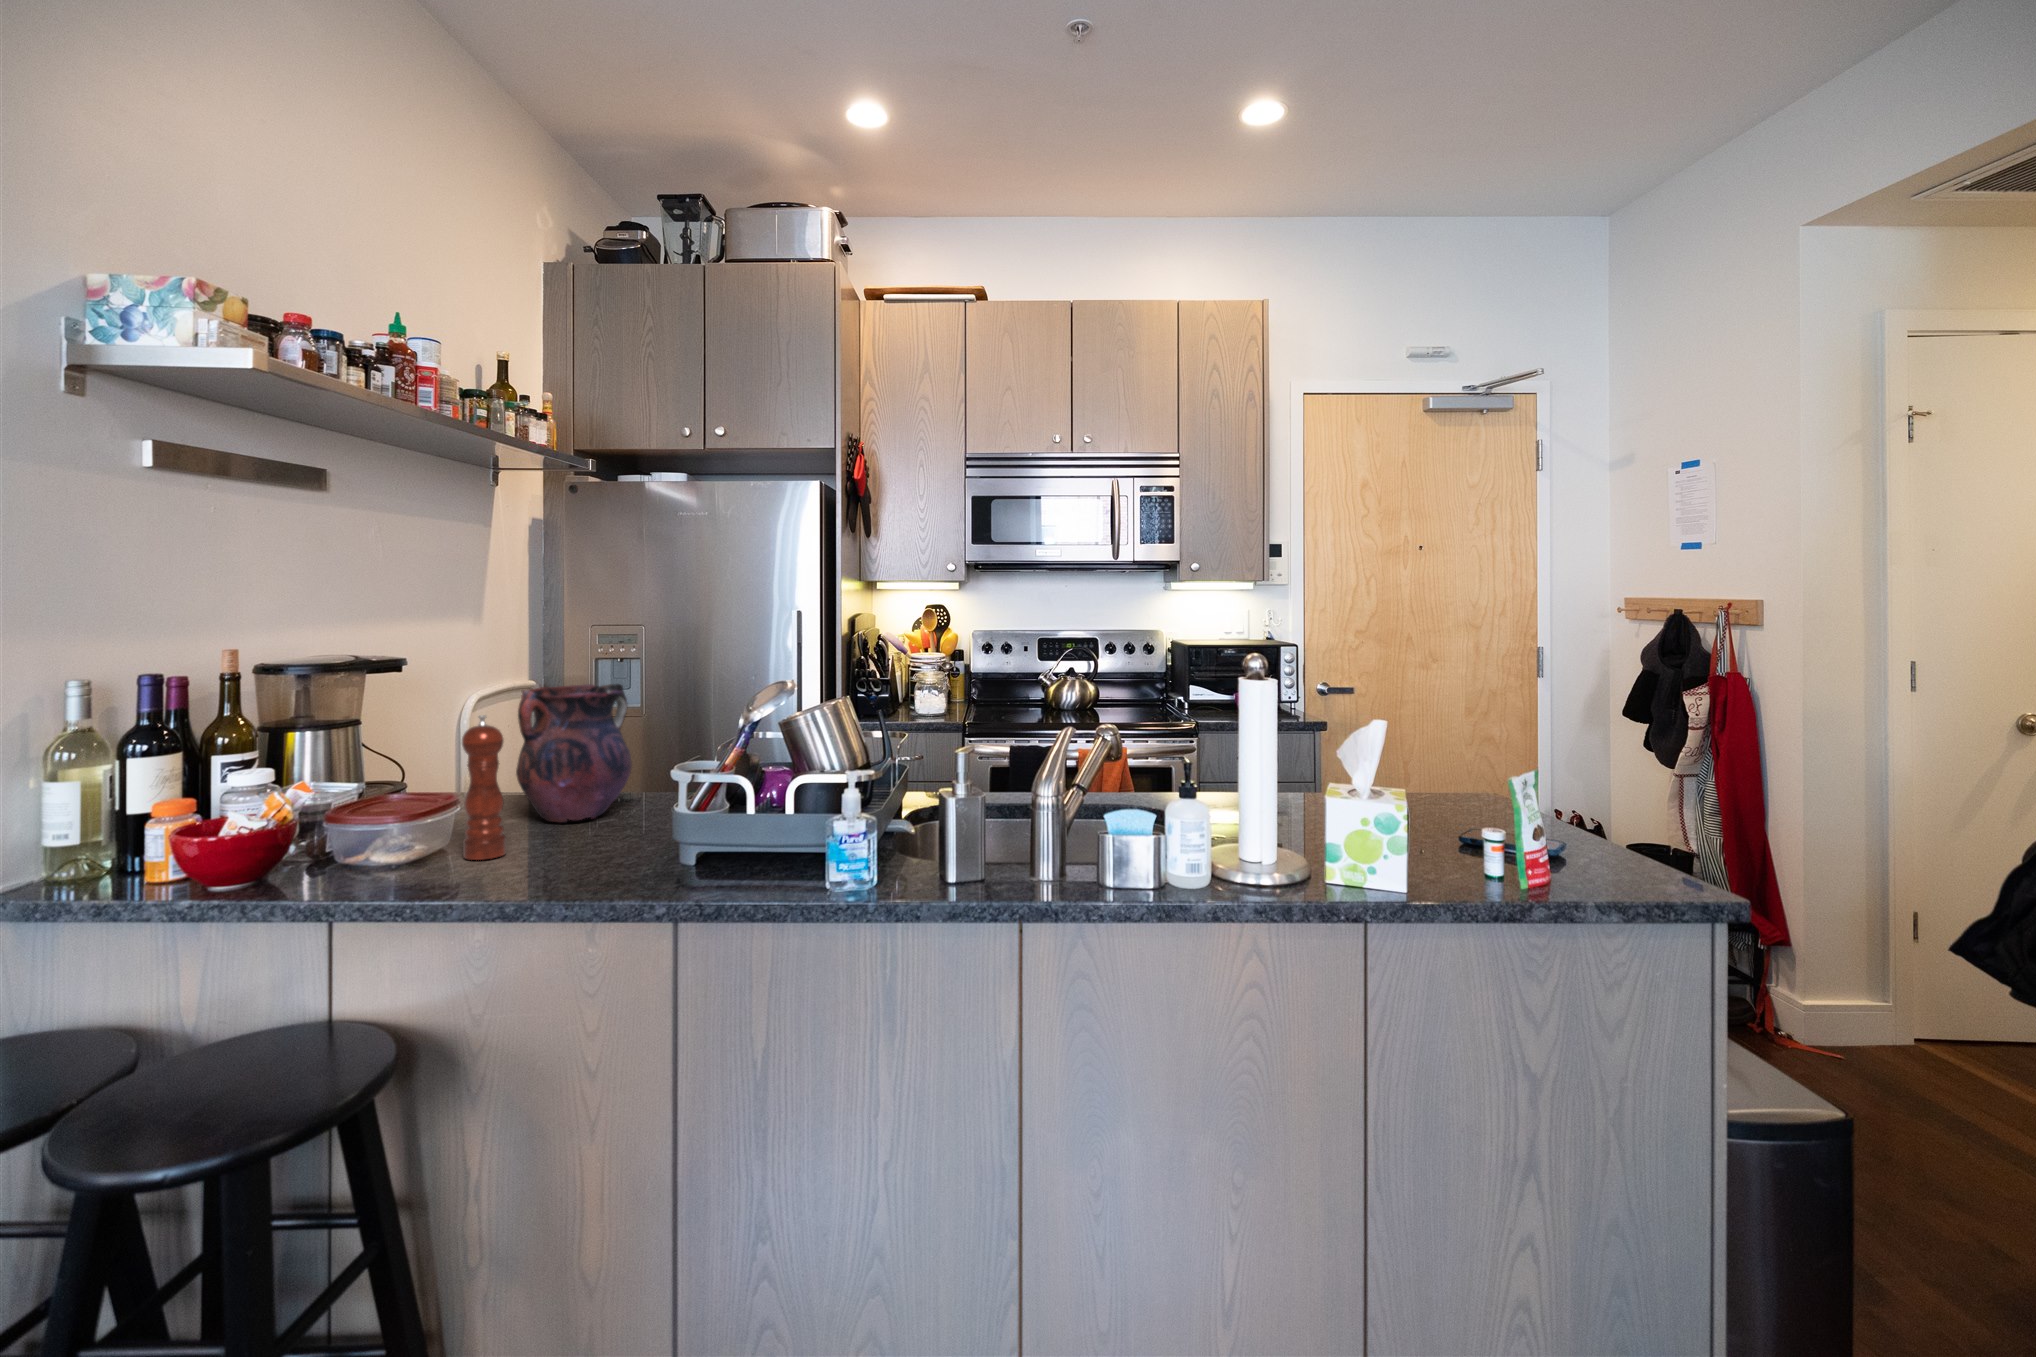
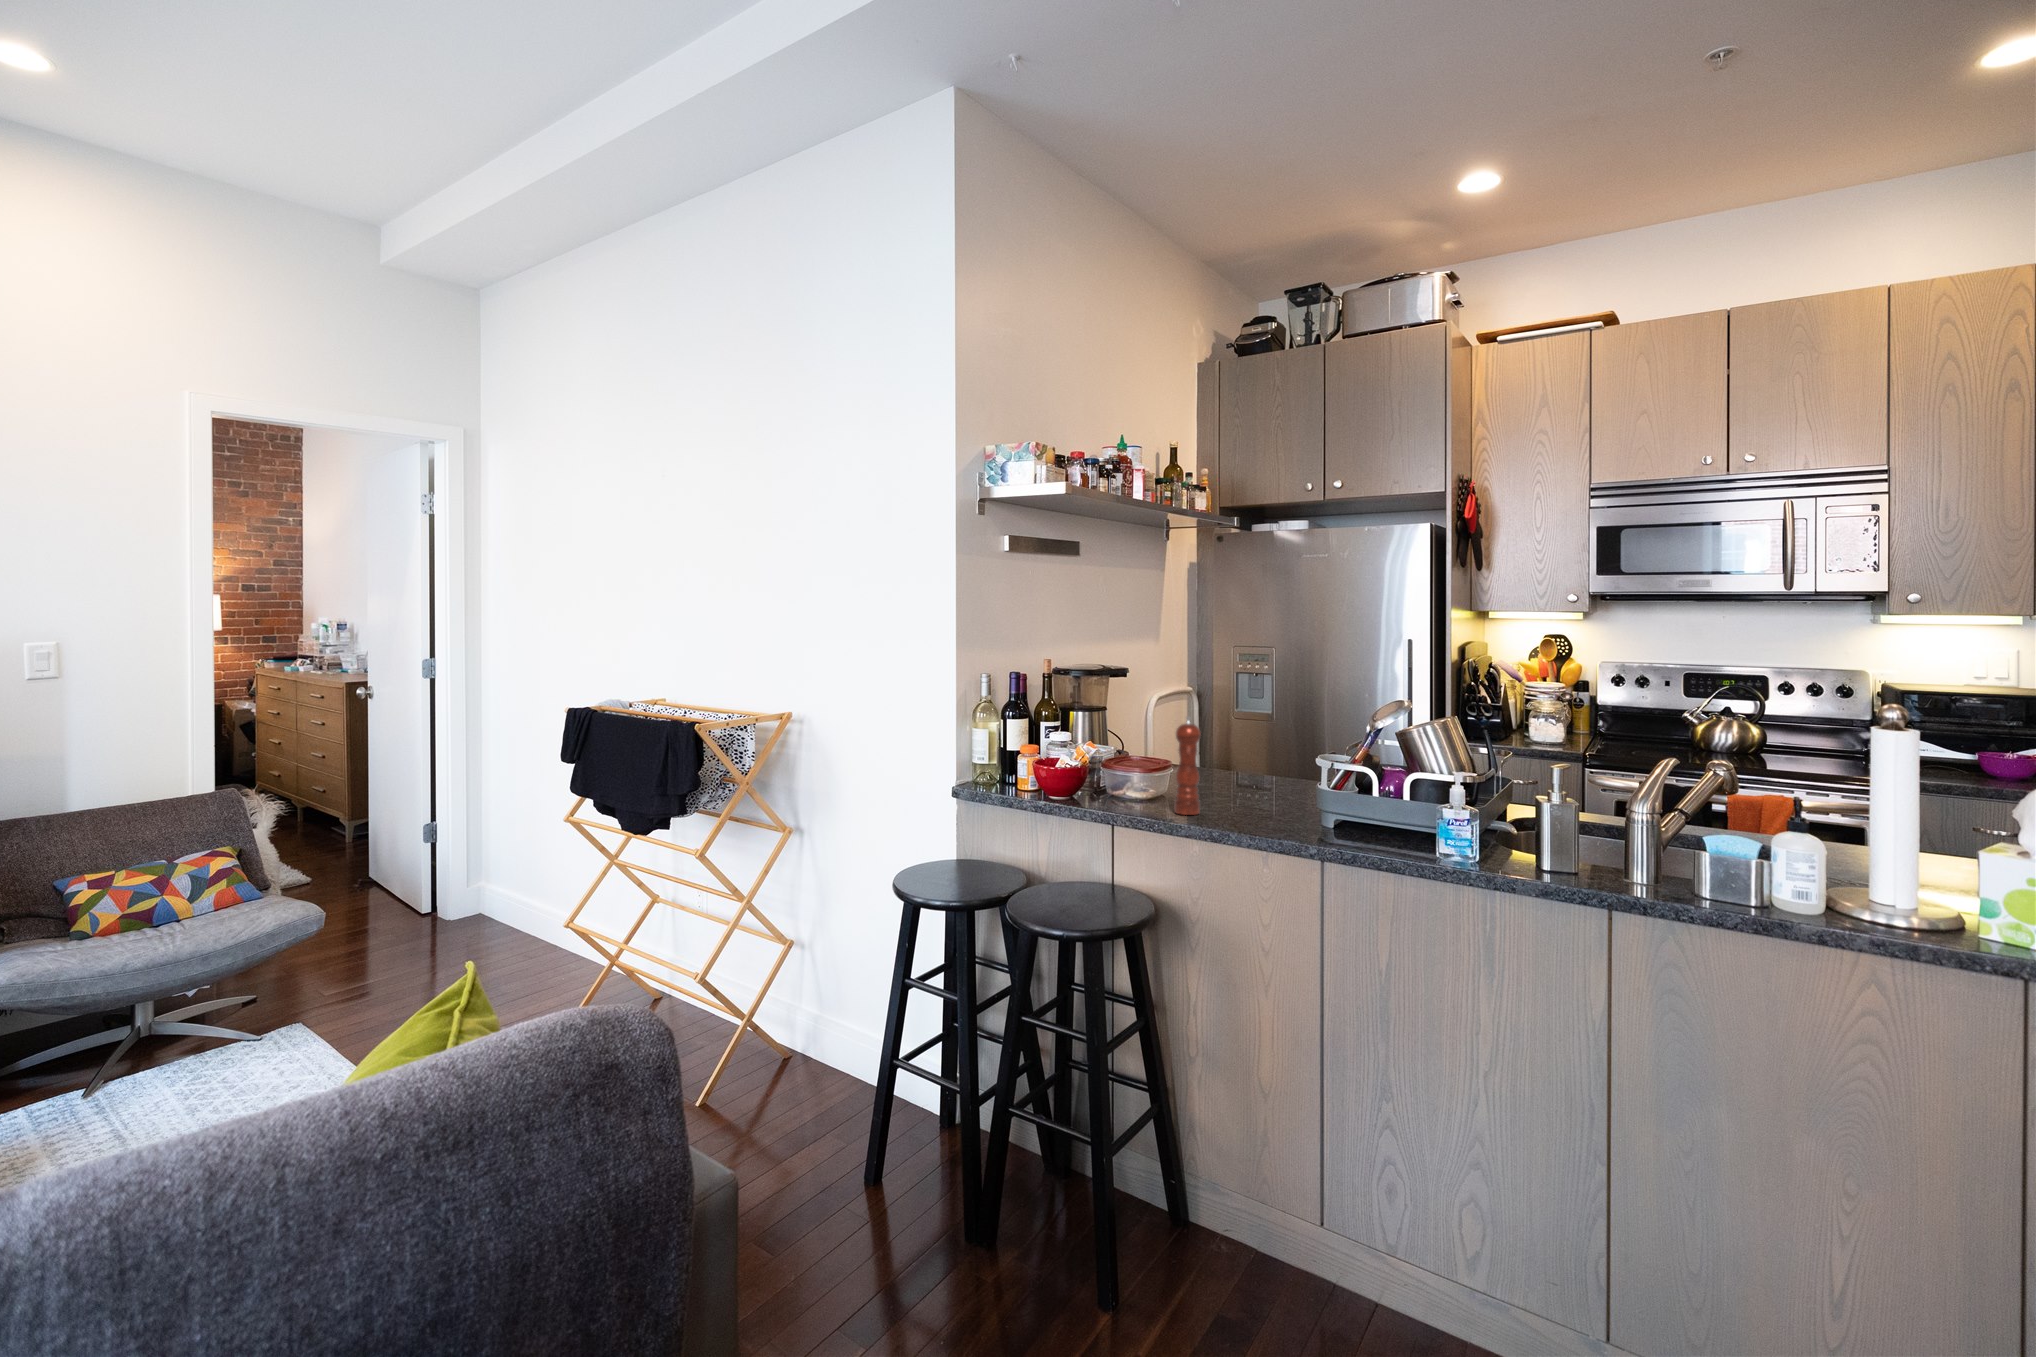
vase: present [516,684,632,822] -> none [1201,699,1279,799]

